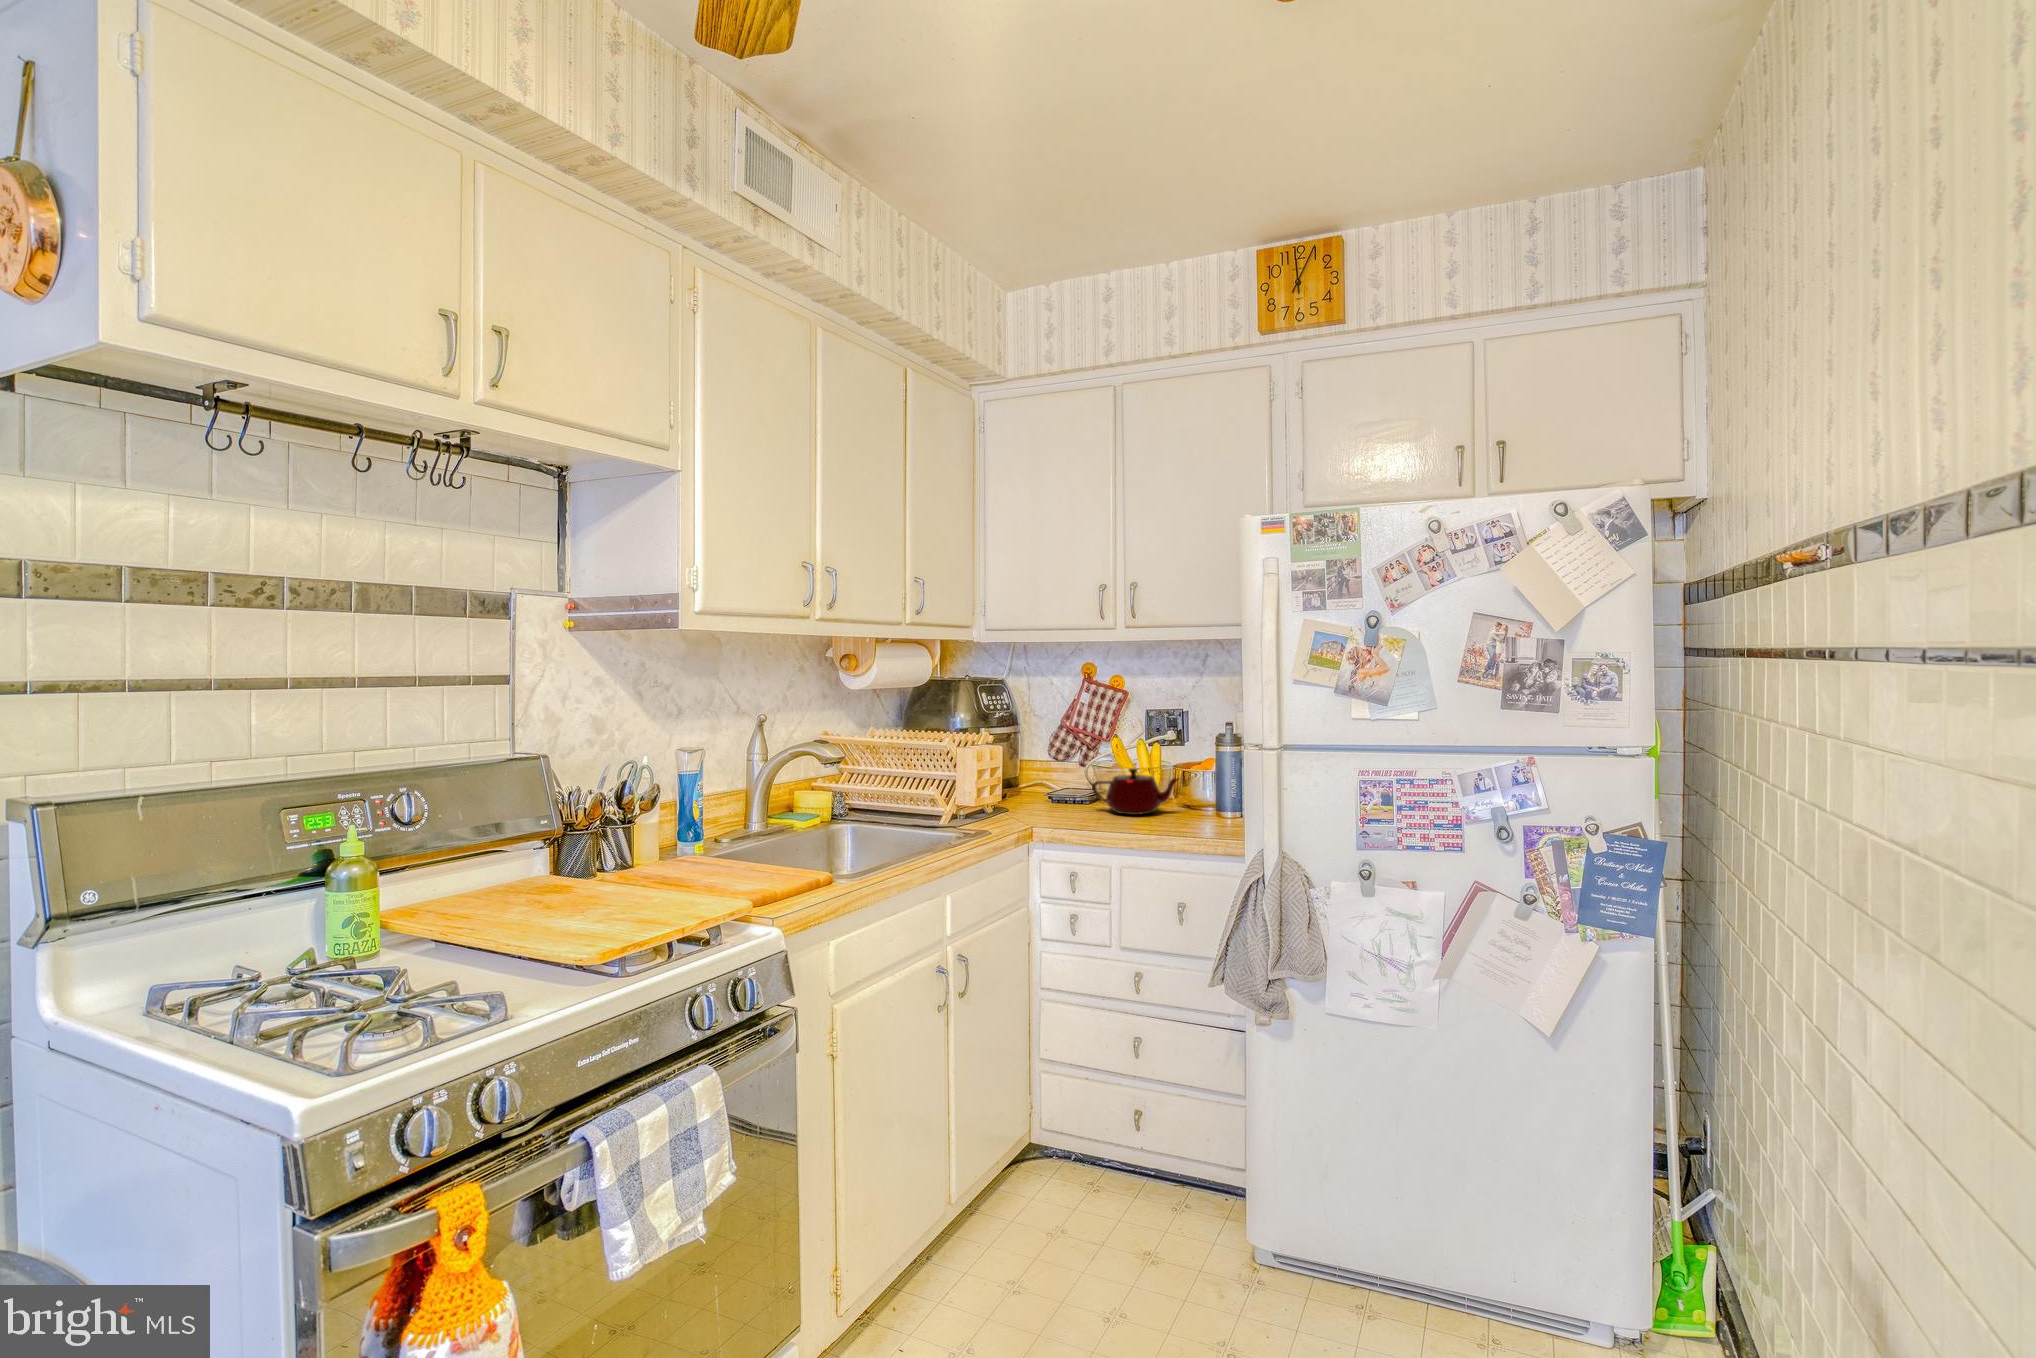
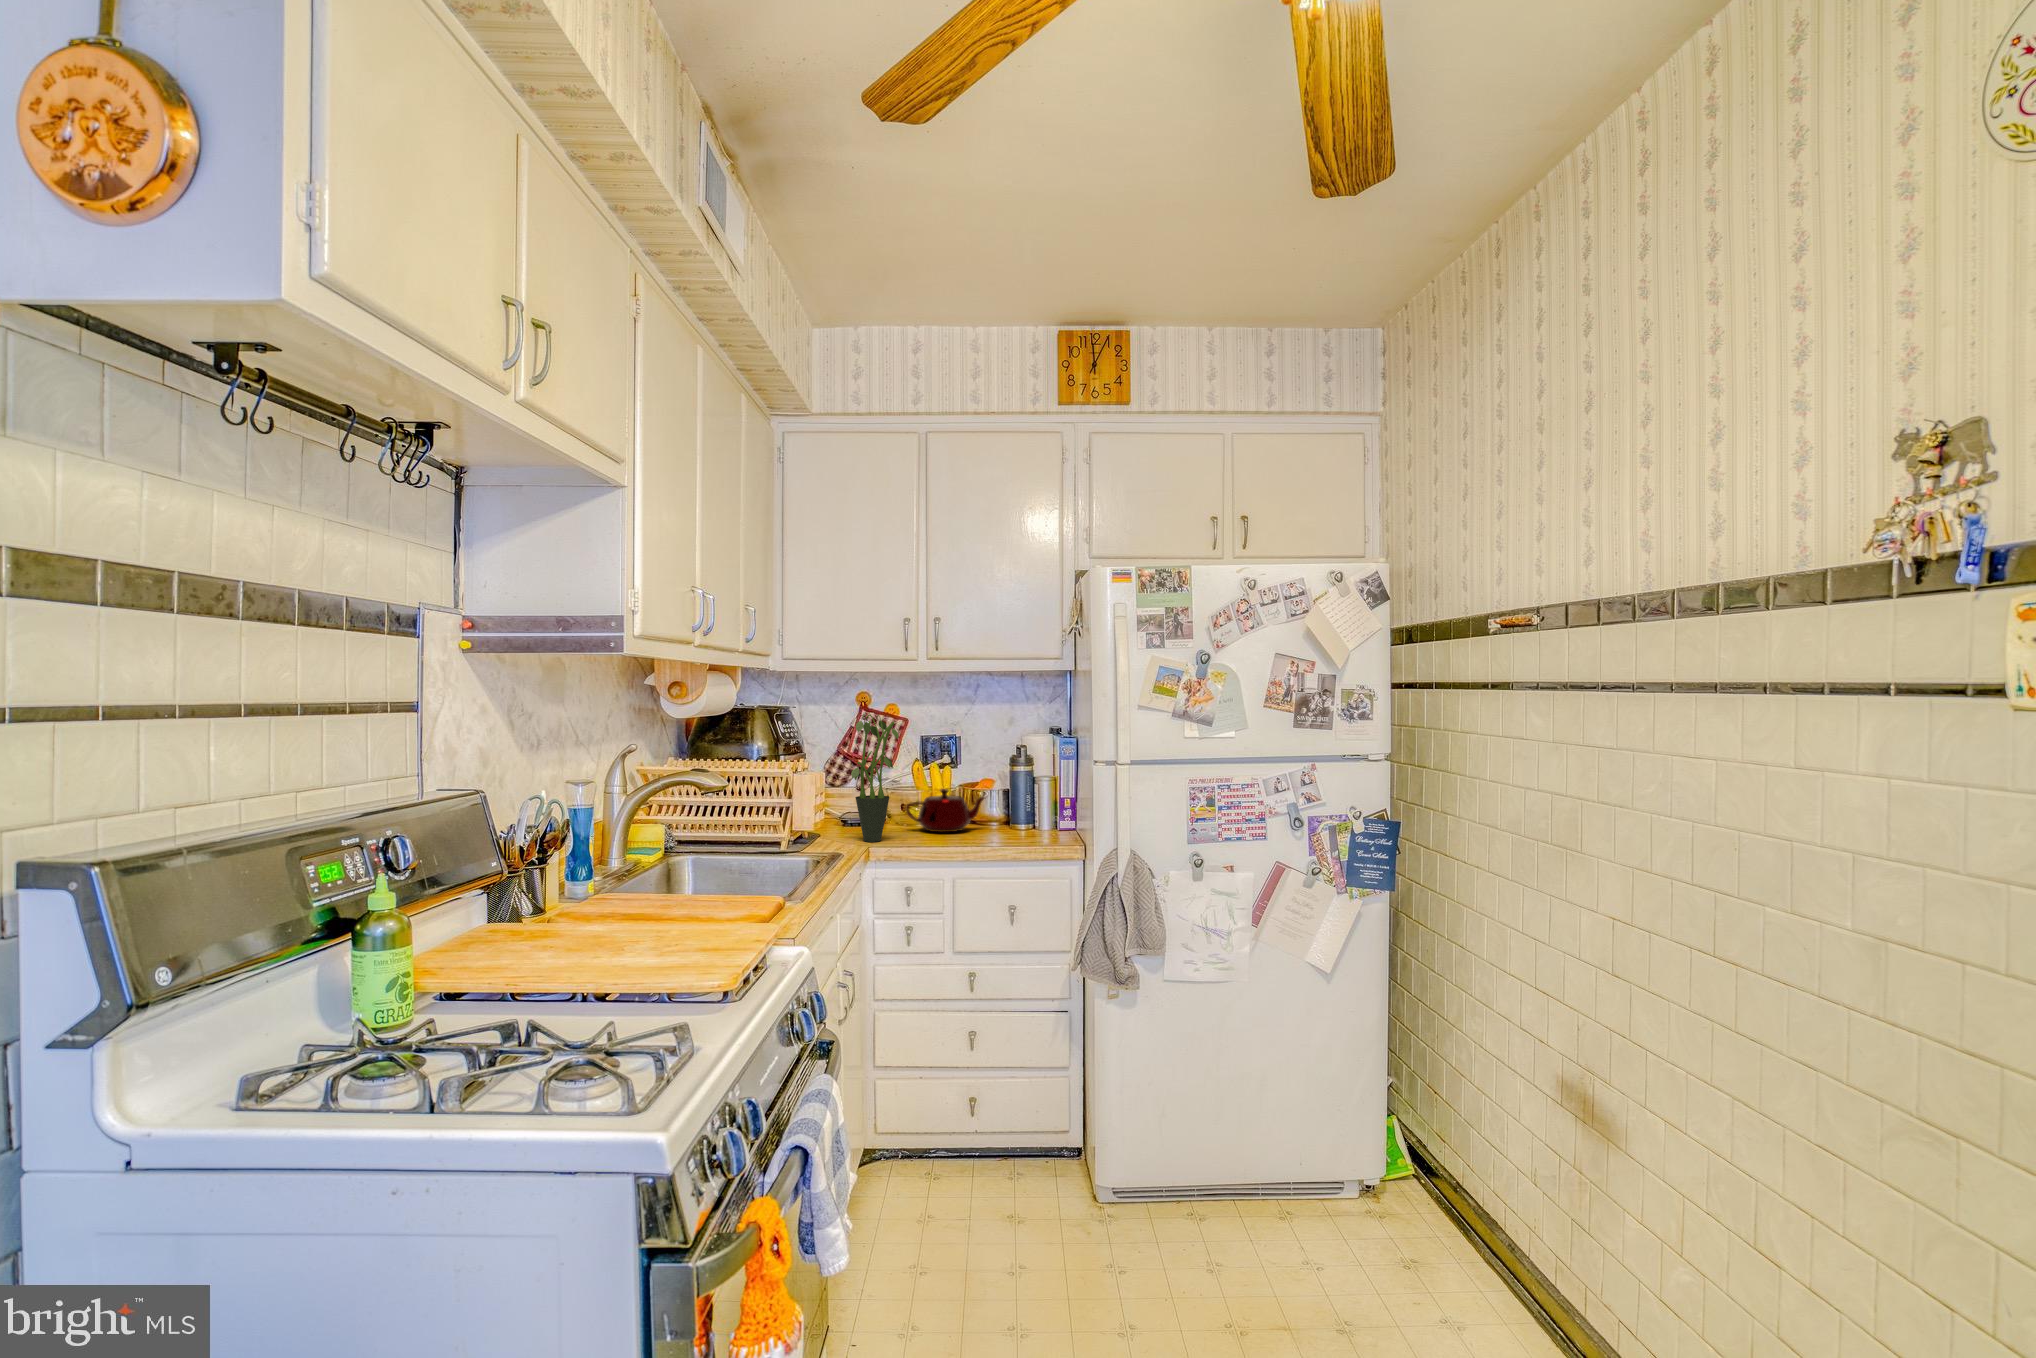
potted plant: none [1017,689,1074,821] -> present [851,715,900,842]

